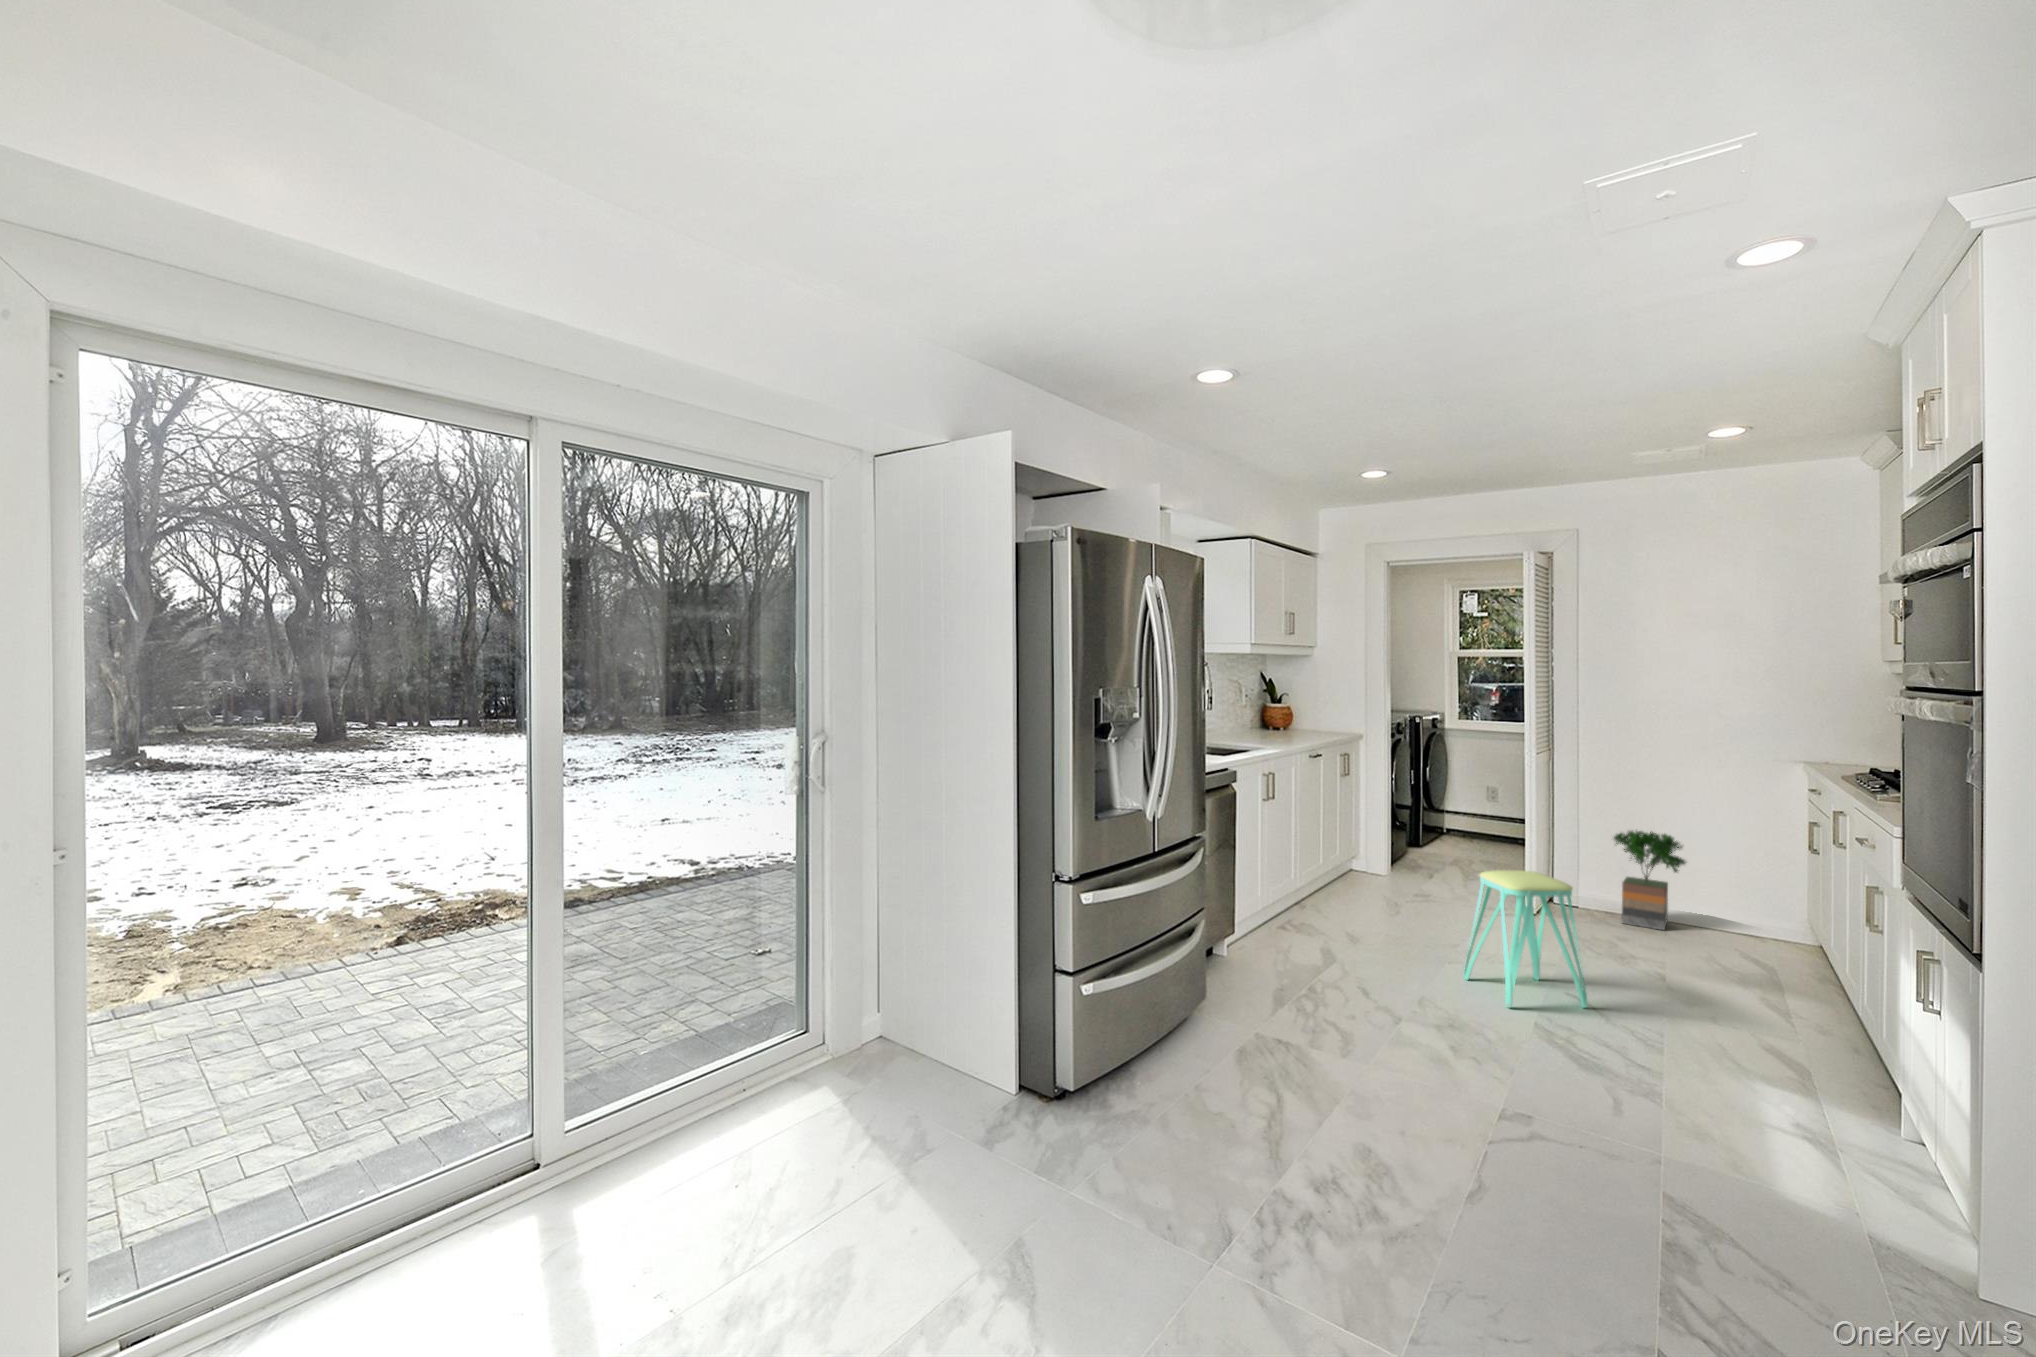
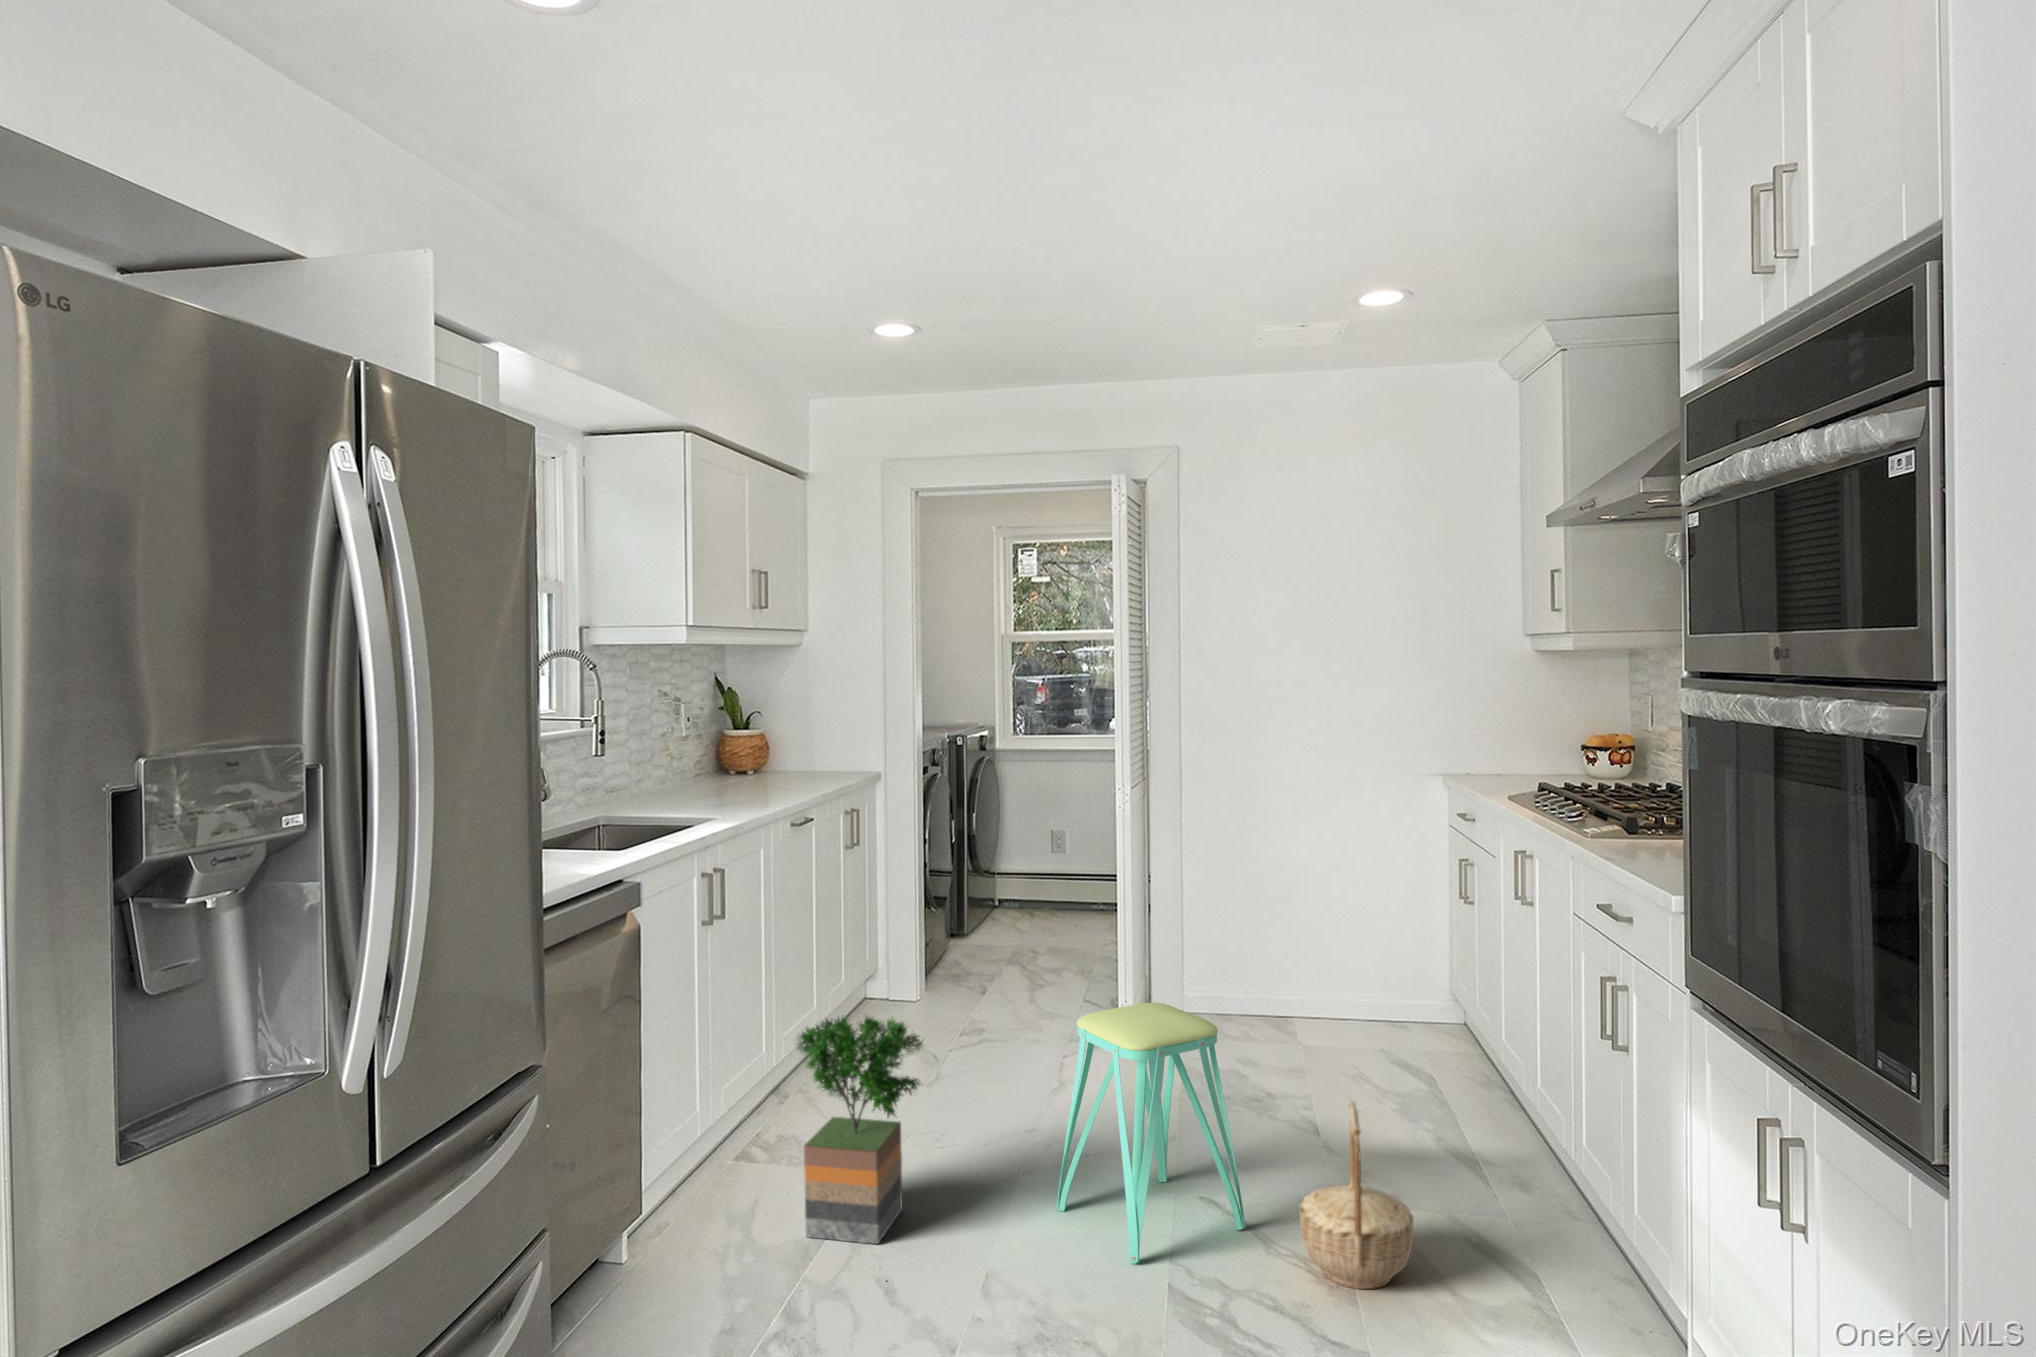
potted tree: present [1614,830,1687,930] -> present [798,1016,923,1244]
basket: none [1621,941,1704,1048] -> present [1300,1102,1413,1289]

